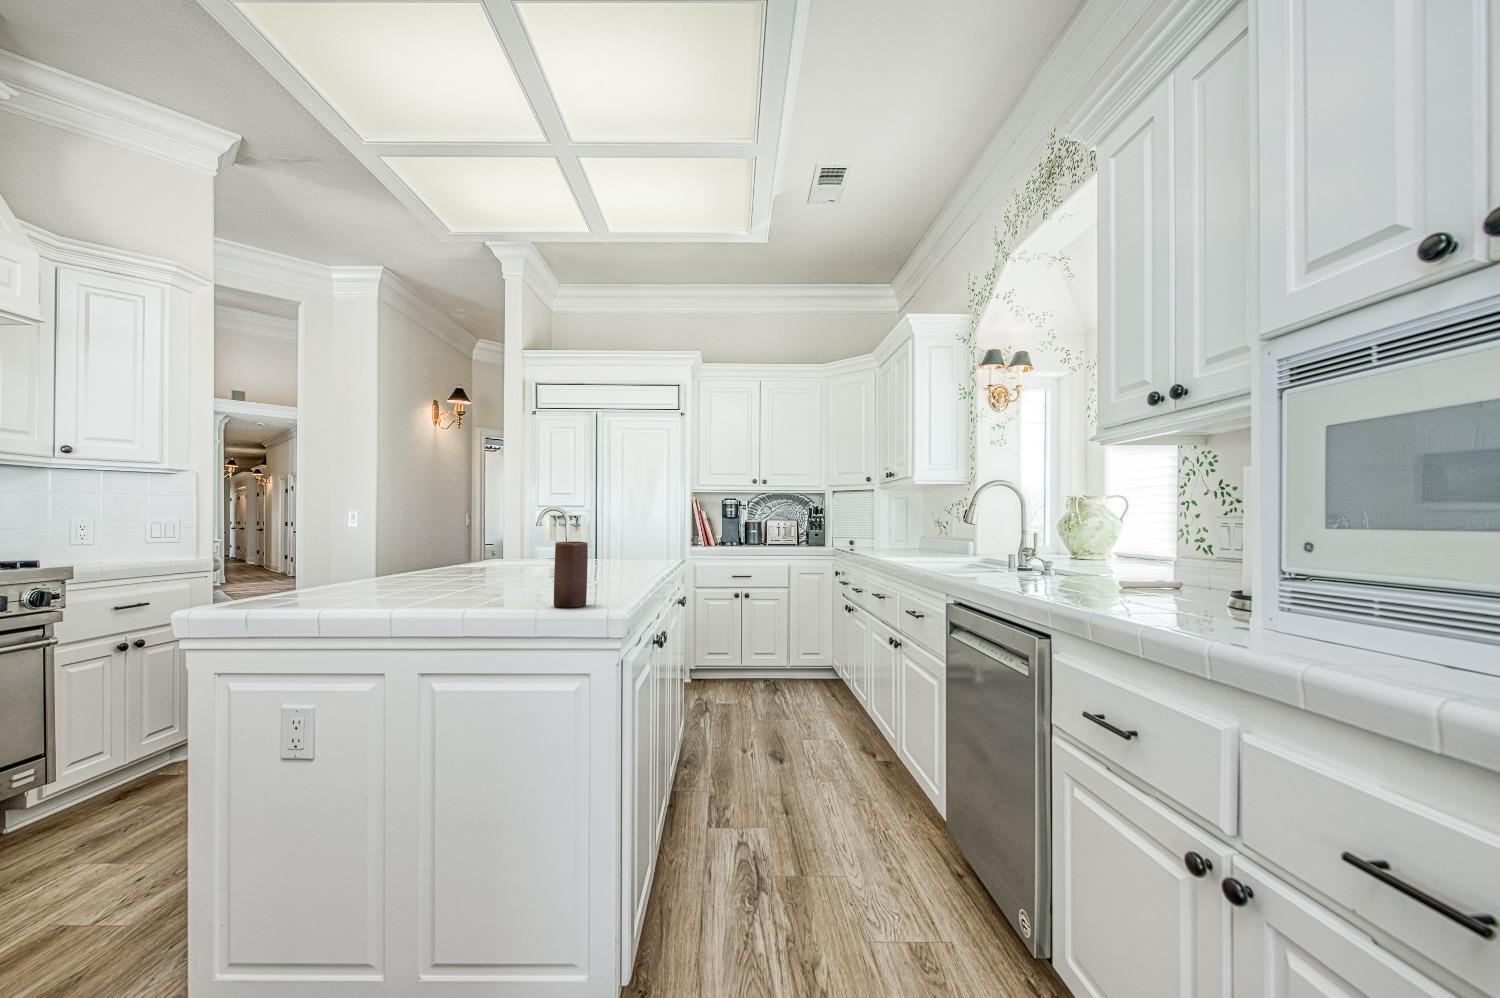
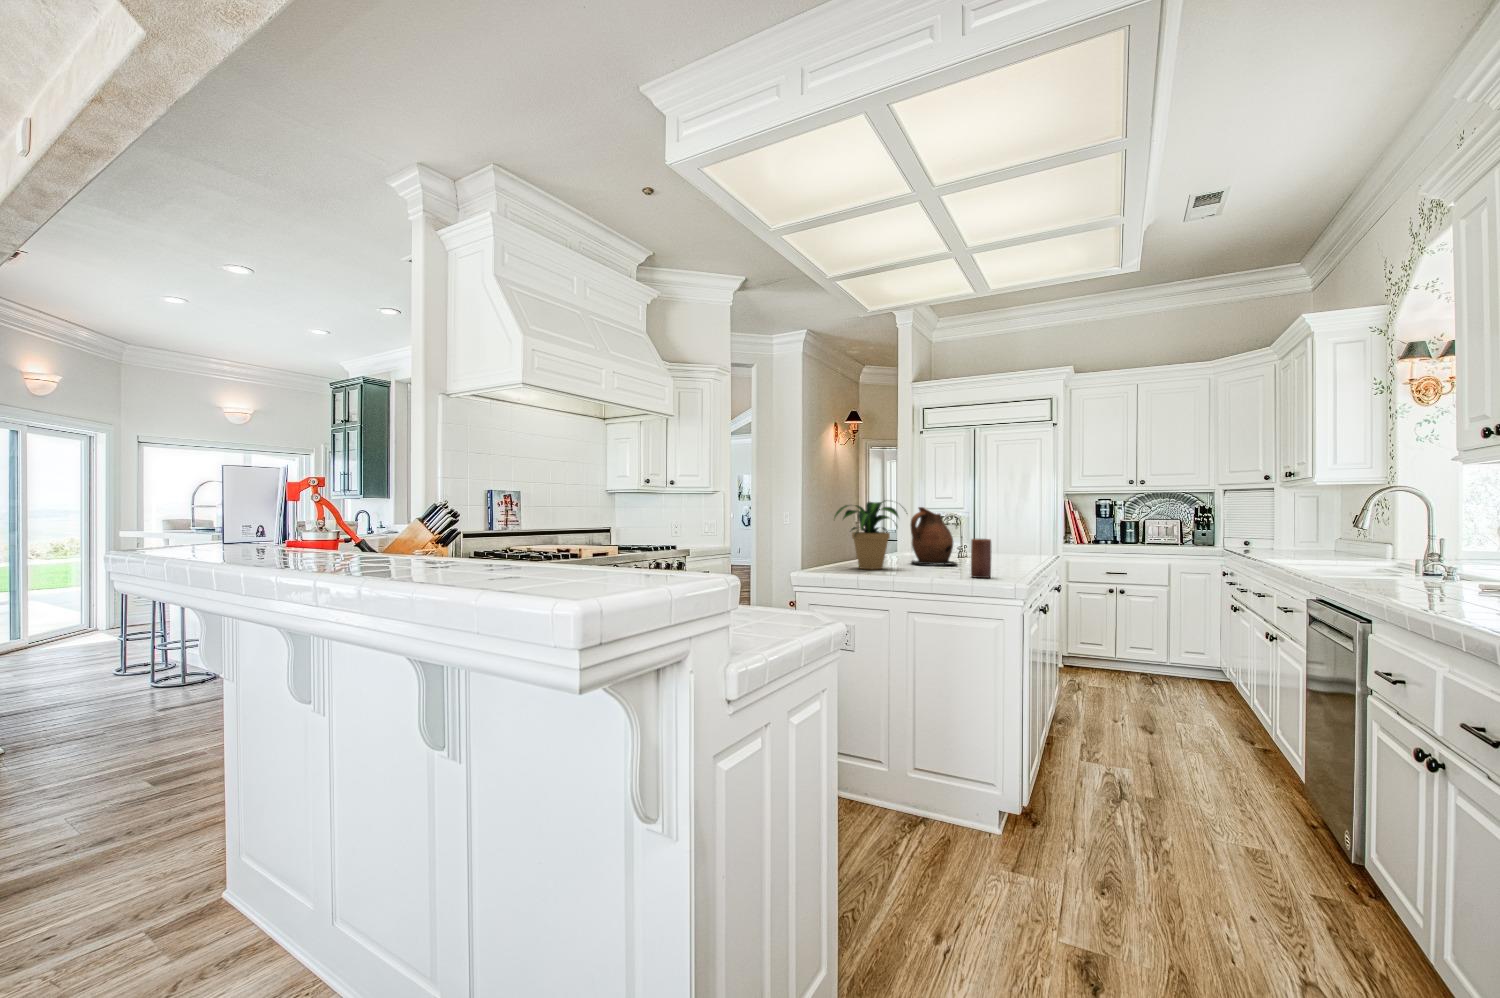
potted plant: none [308,480,460,600] -> present [834,500,907,569]
ceramic pitcher: none [475,495,549,585] -> present [911,507,956,565]

